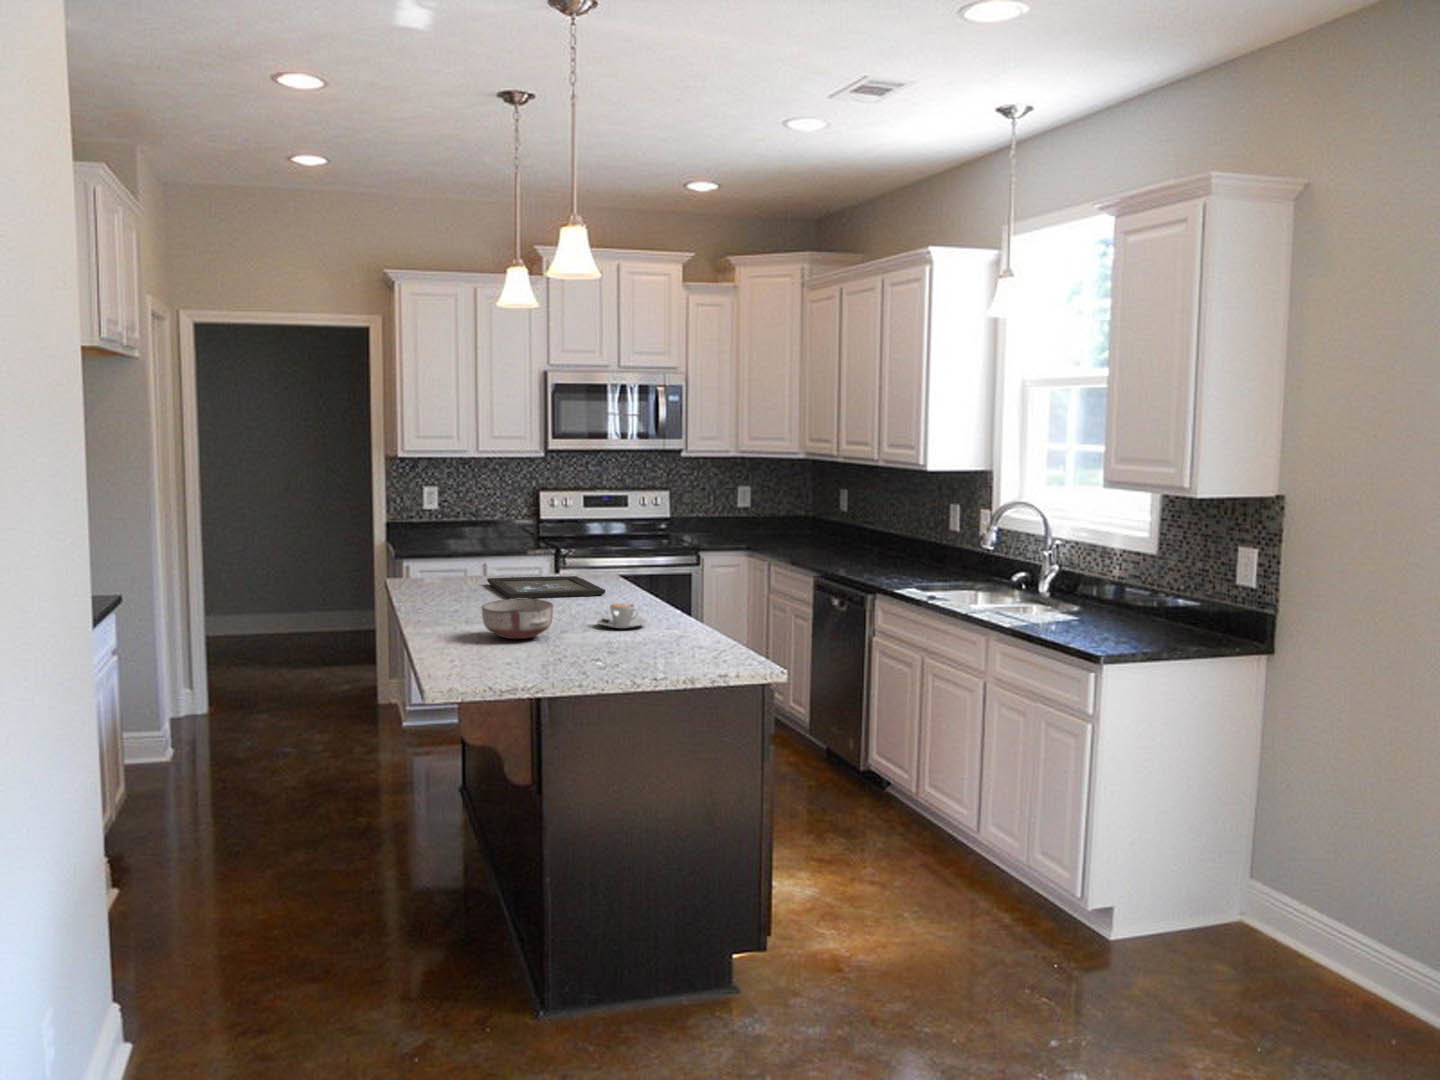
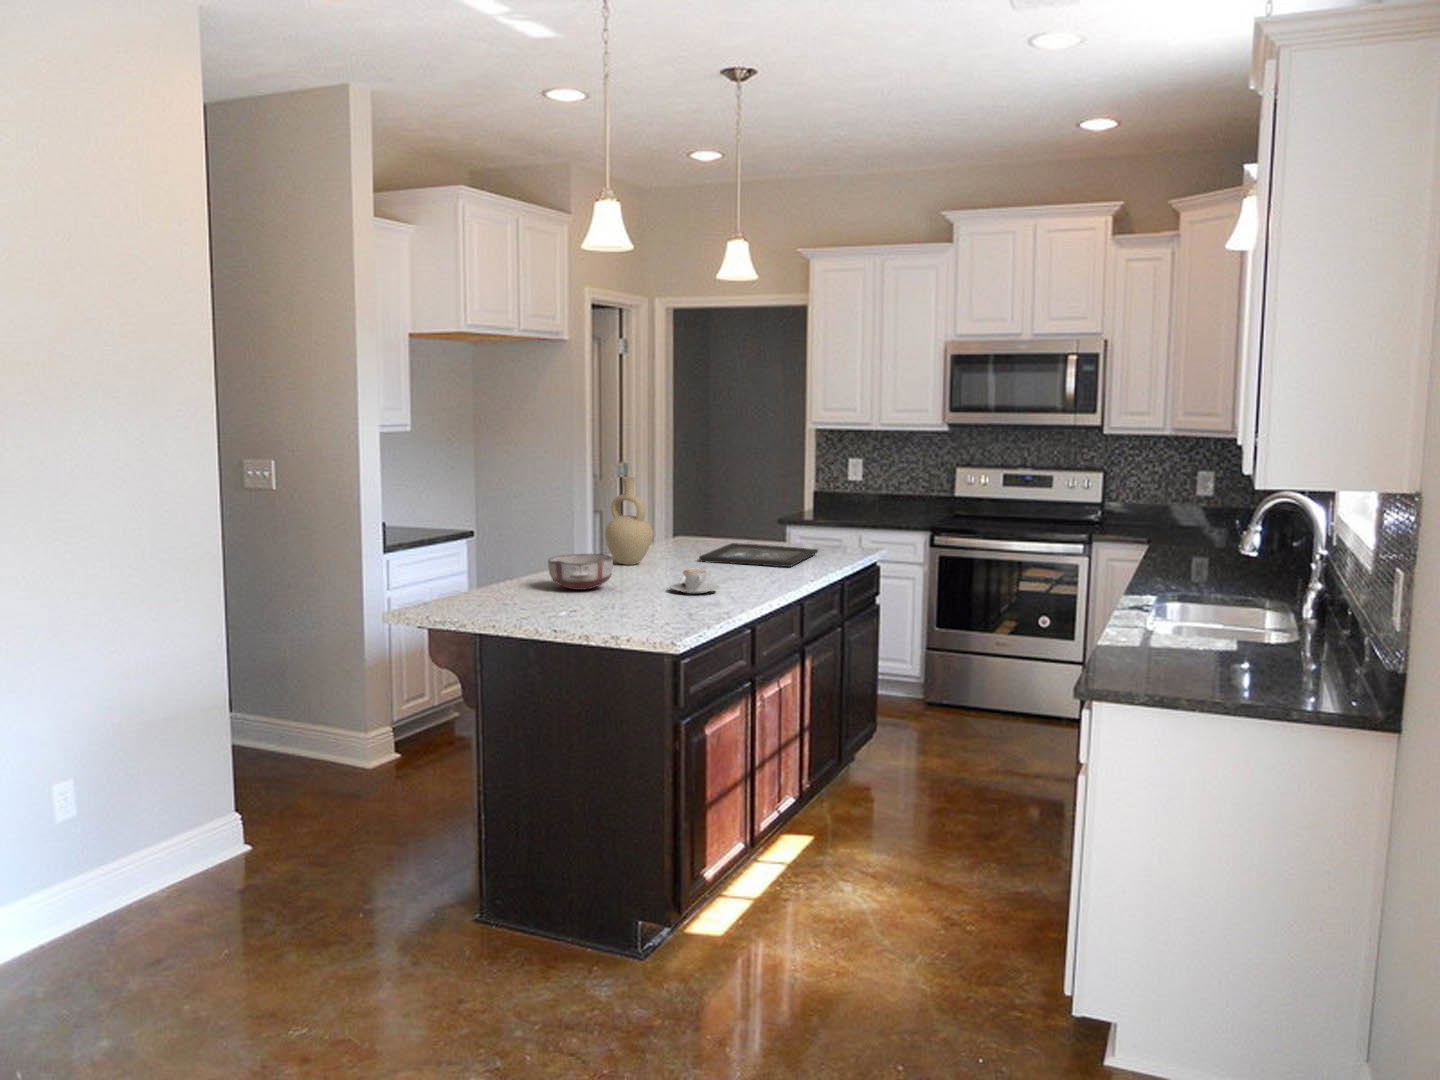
vase: none [431,515,484,610] -> present [605,478,653,565]

